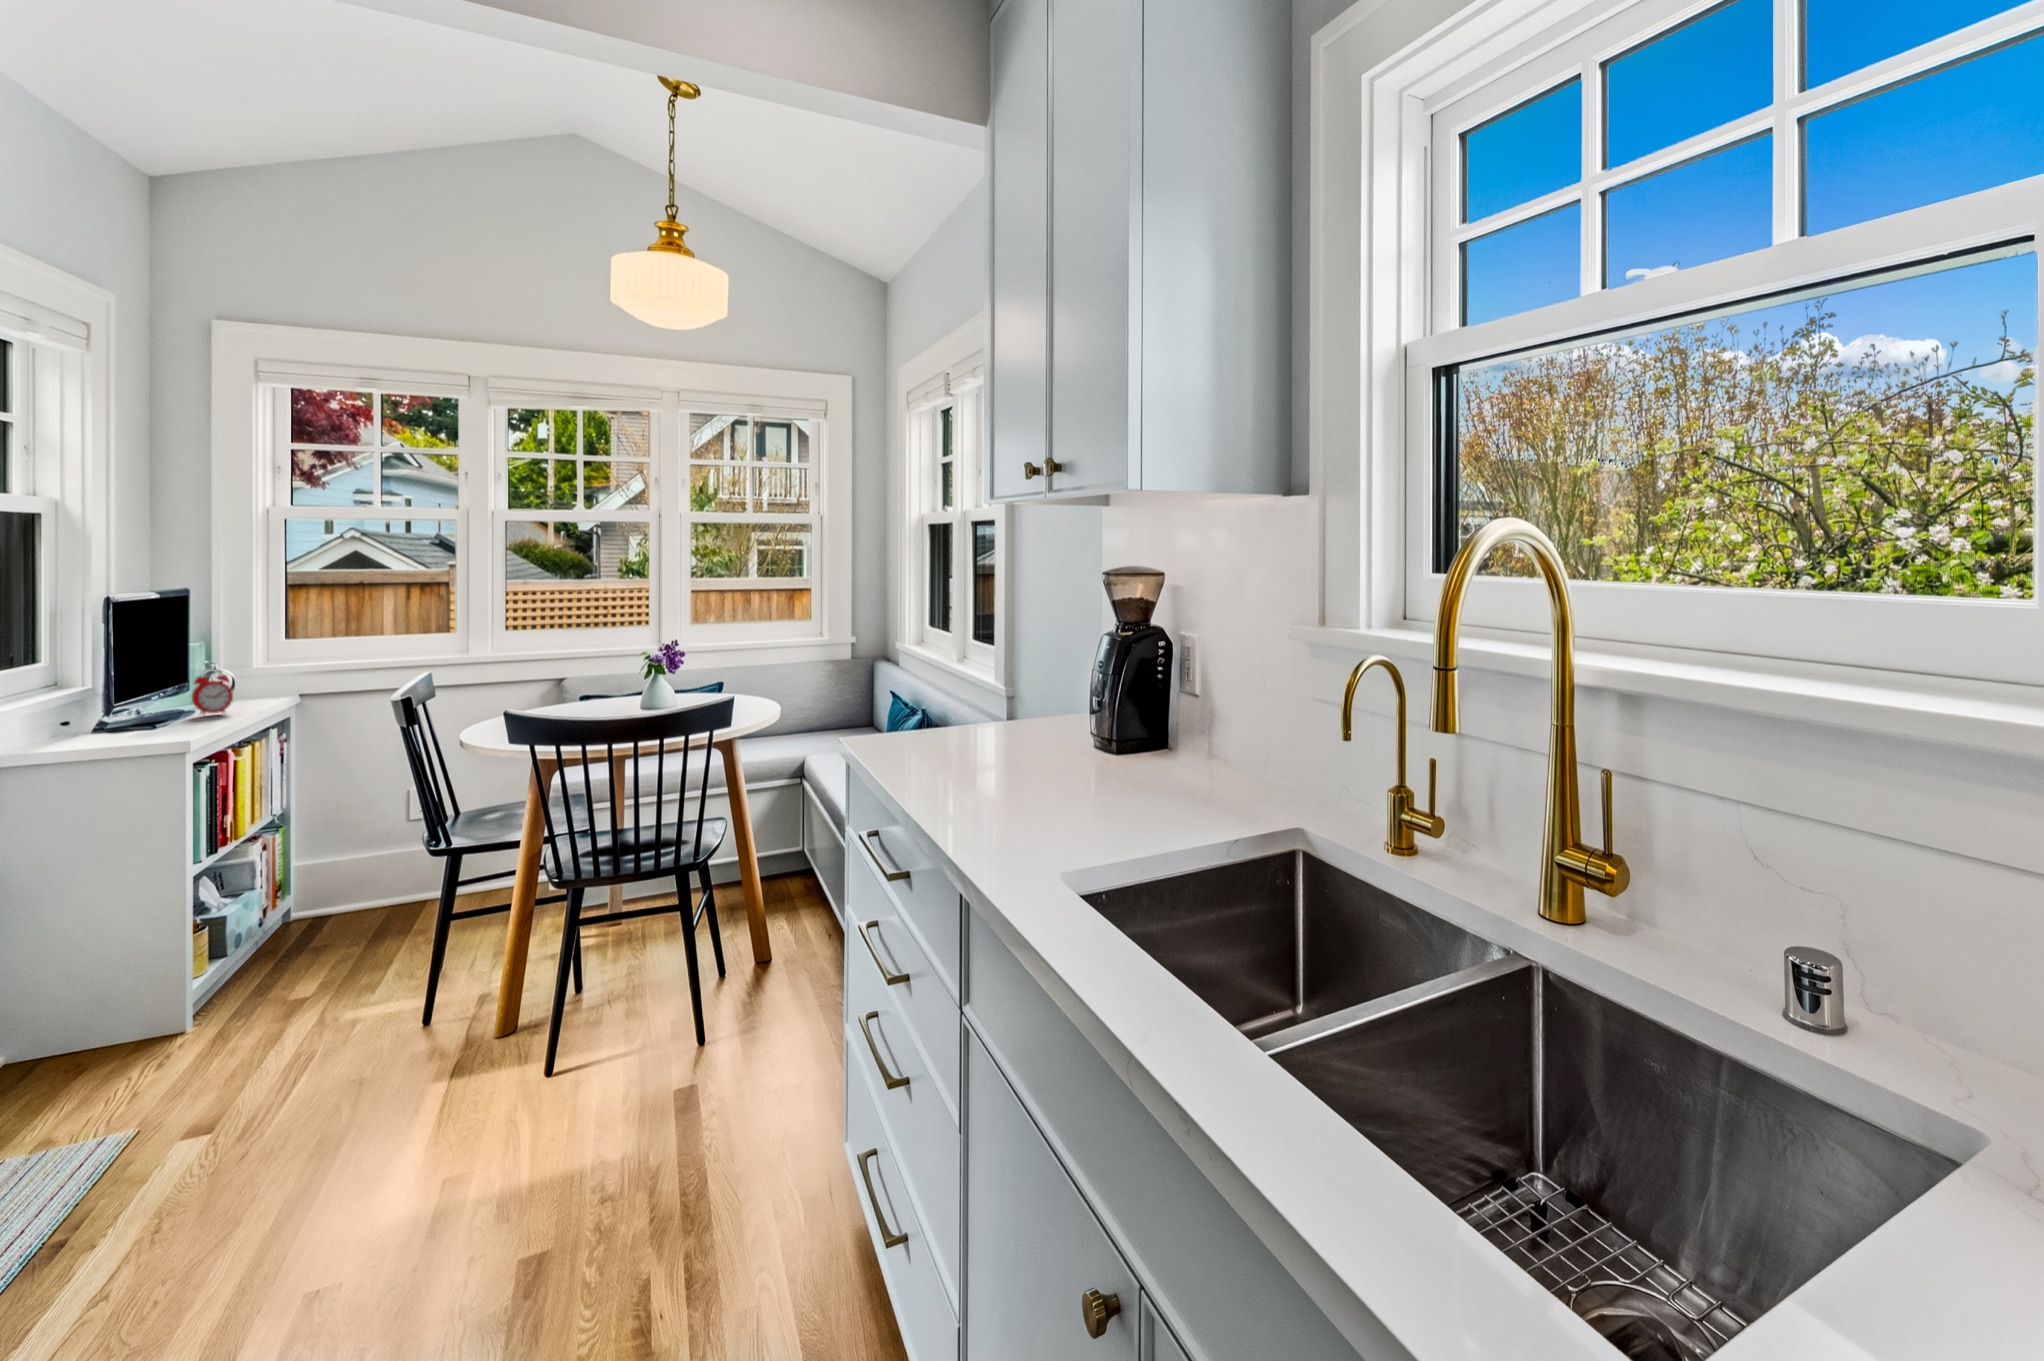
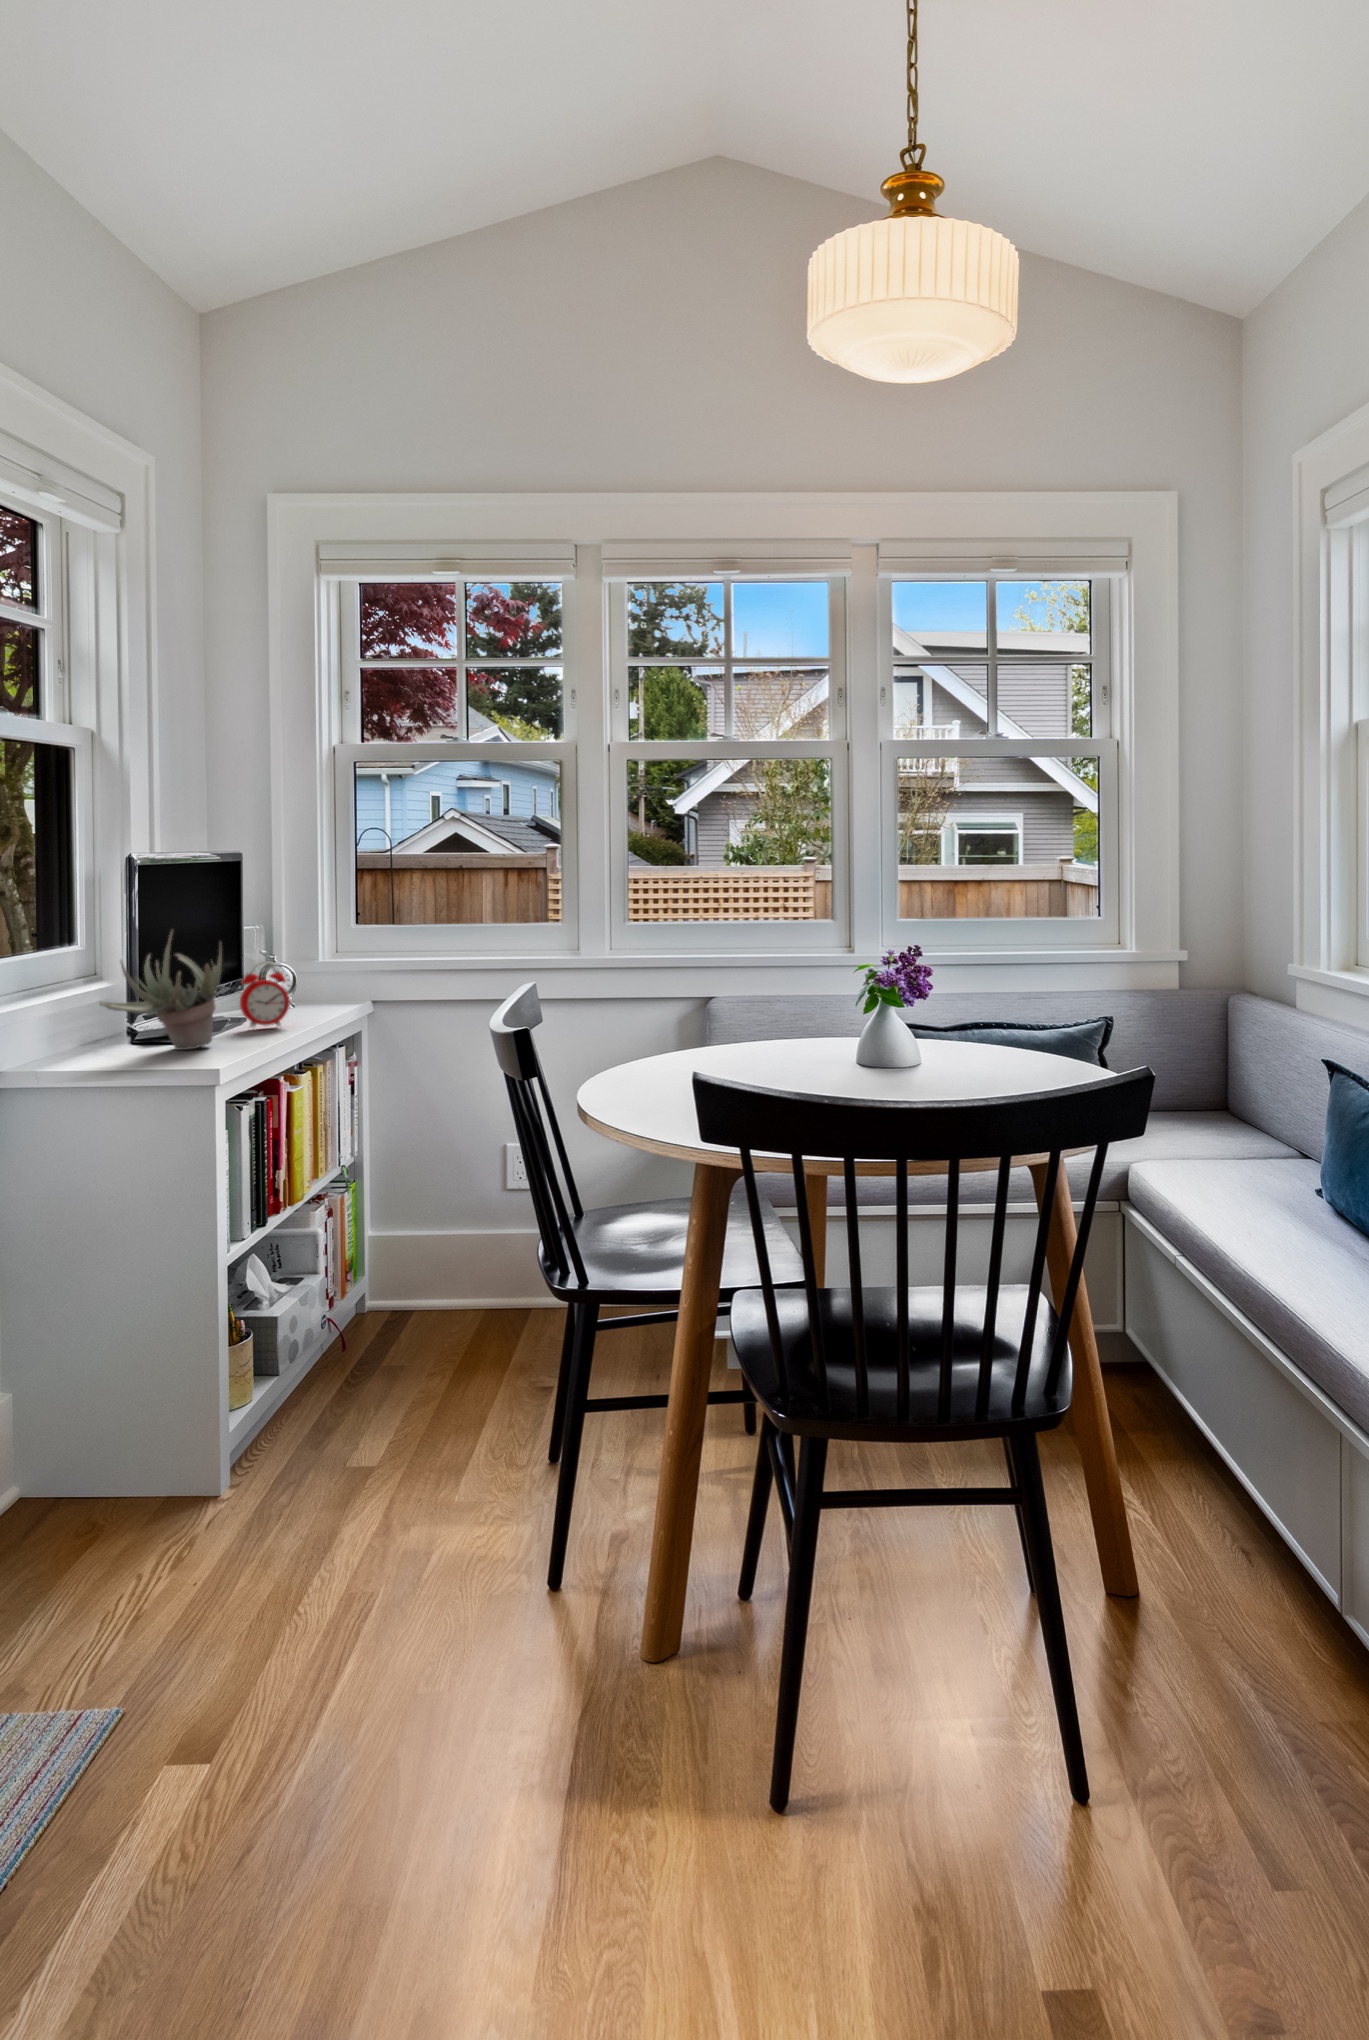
succulent plant: none [85,648,183,732] -> present [99,931,222,1050]

